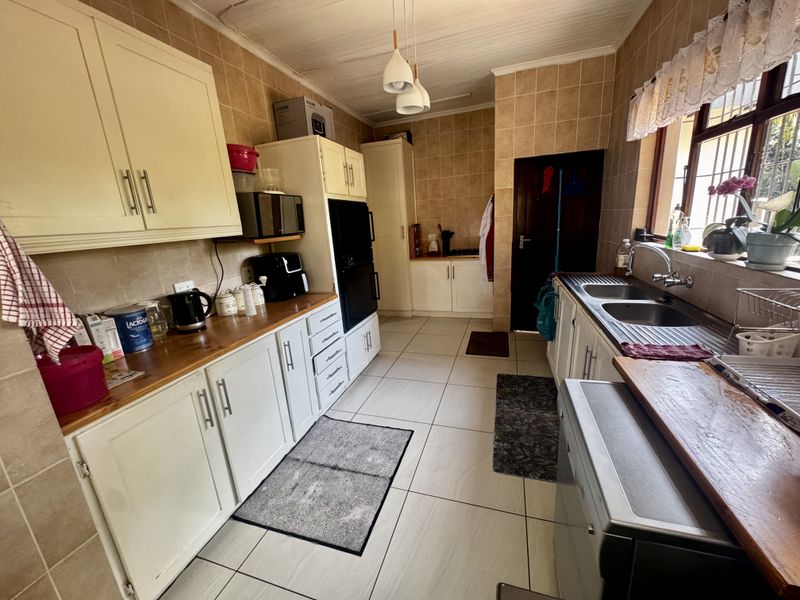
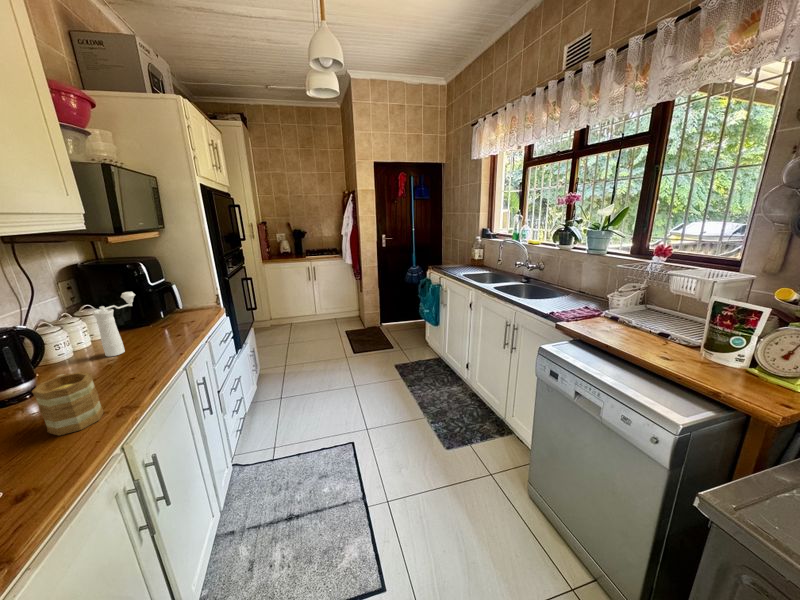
mug: none [180,319,212,352] -> present [32,372,104,435]

